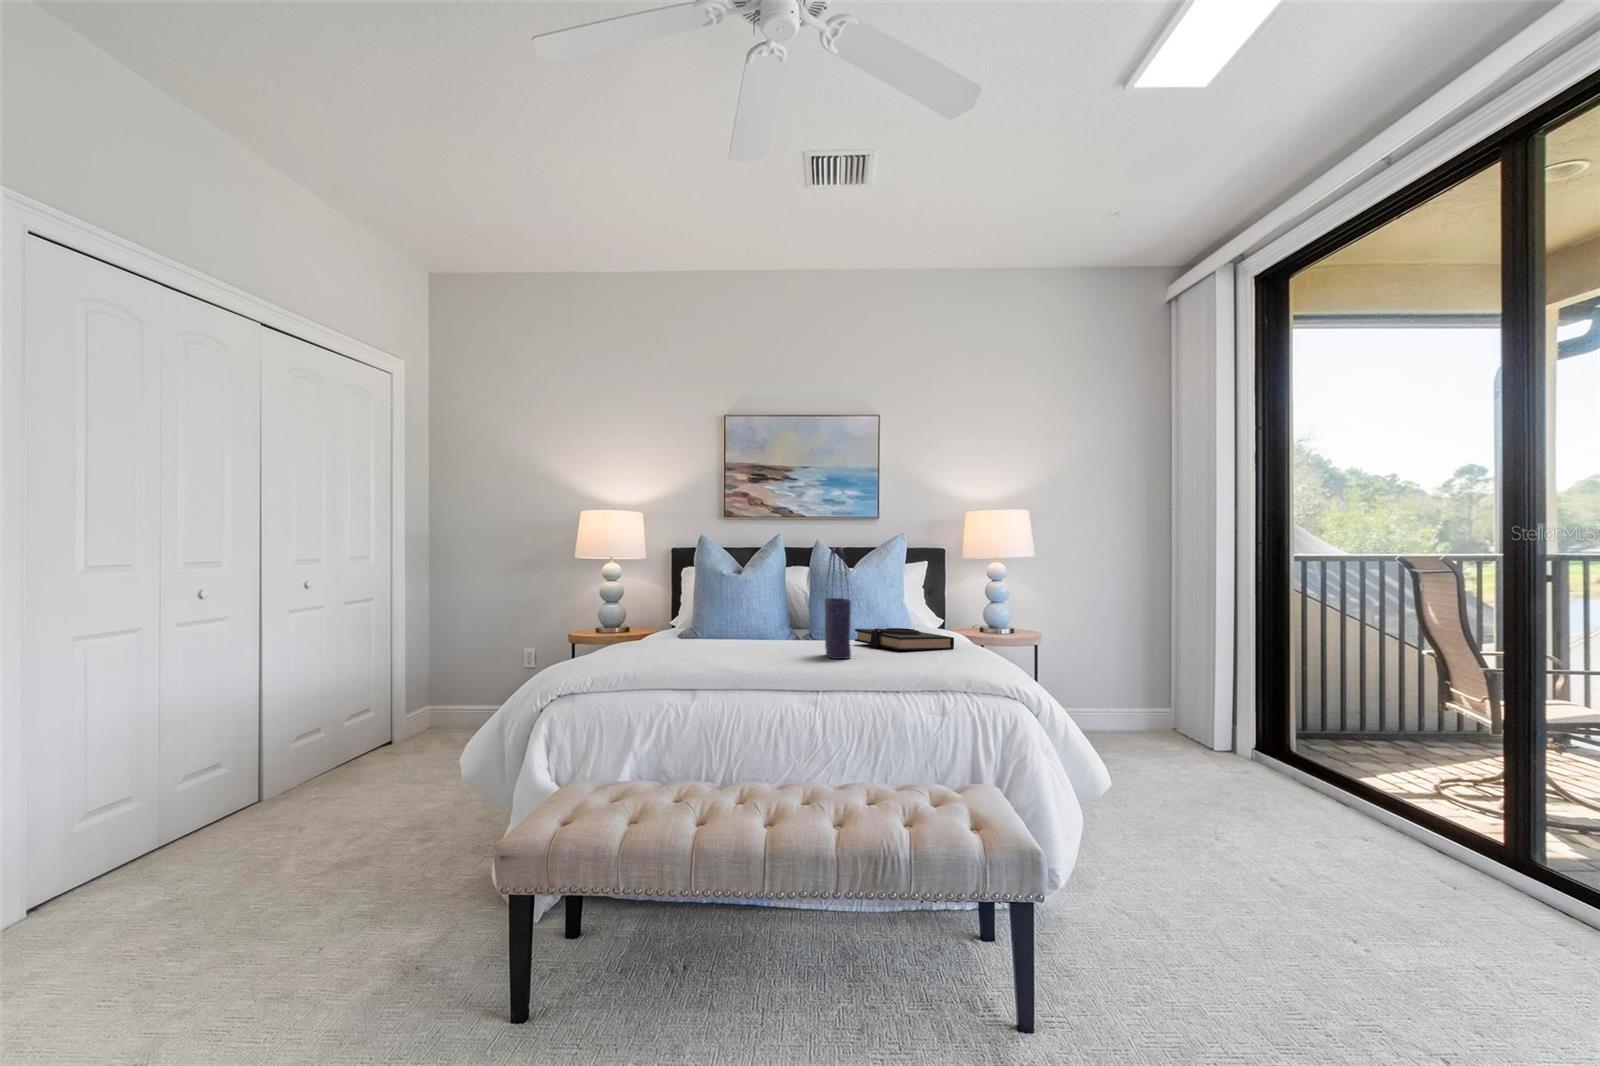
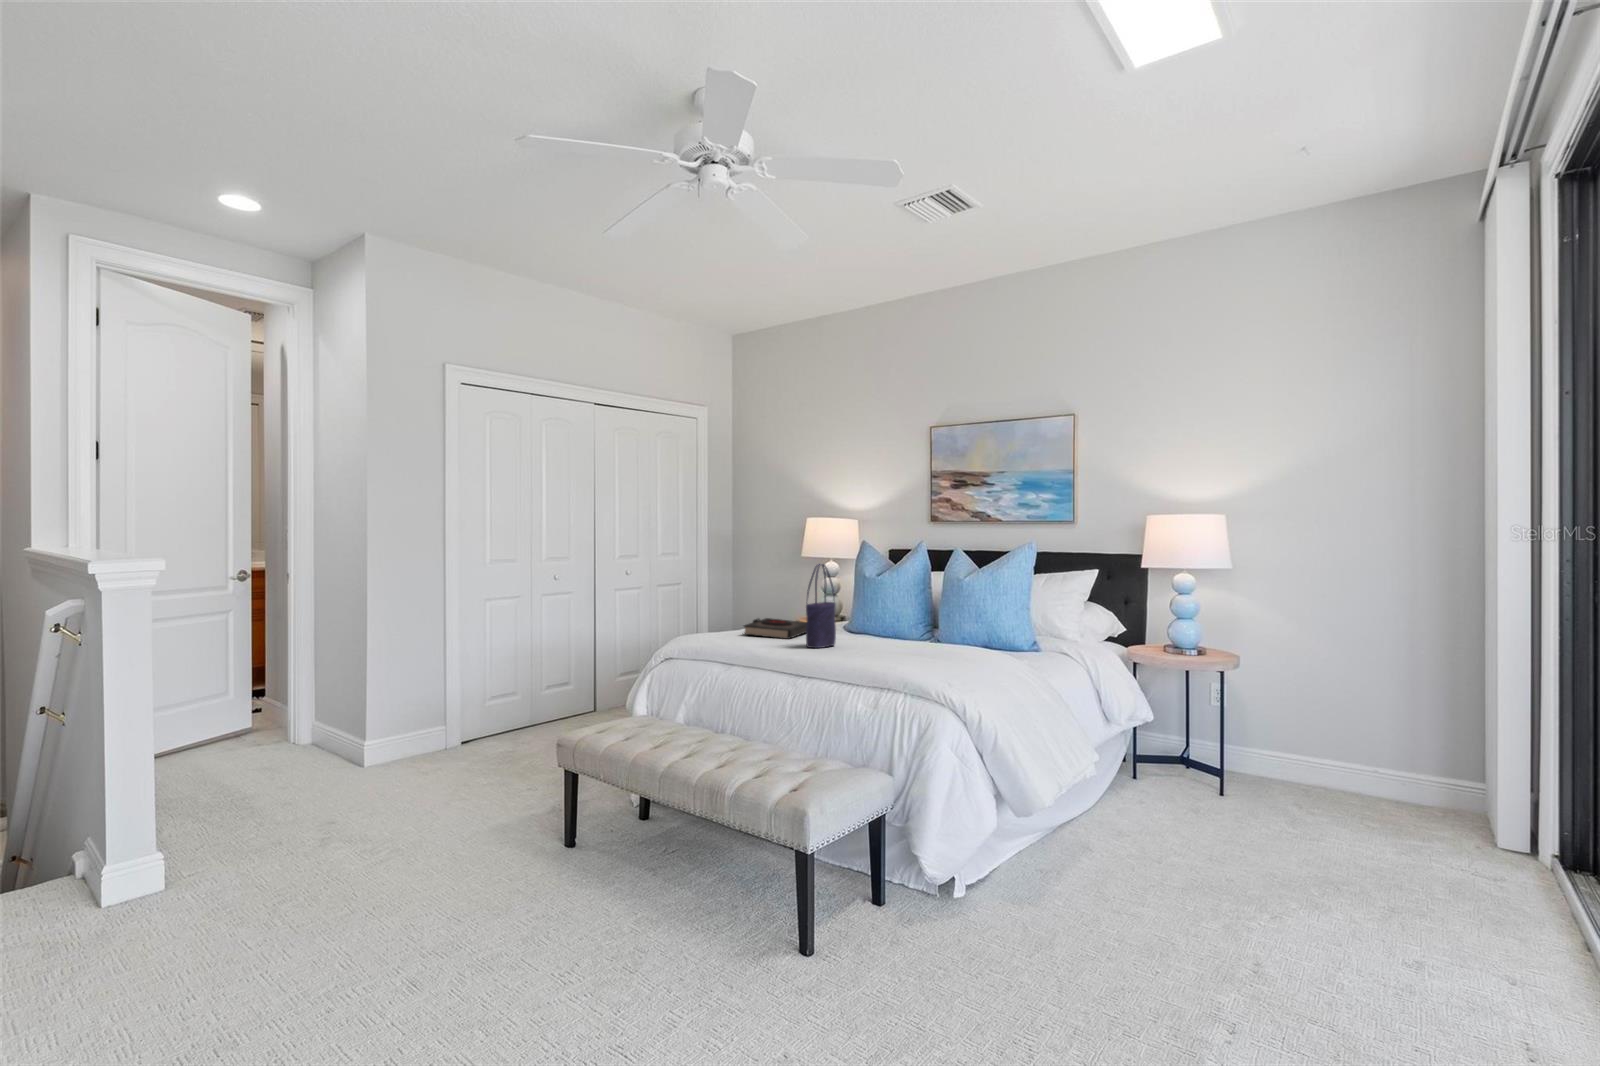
book: present [855,628,954,650] -> present [744,618,806,639]

